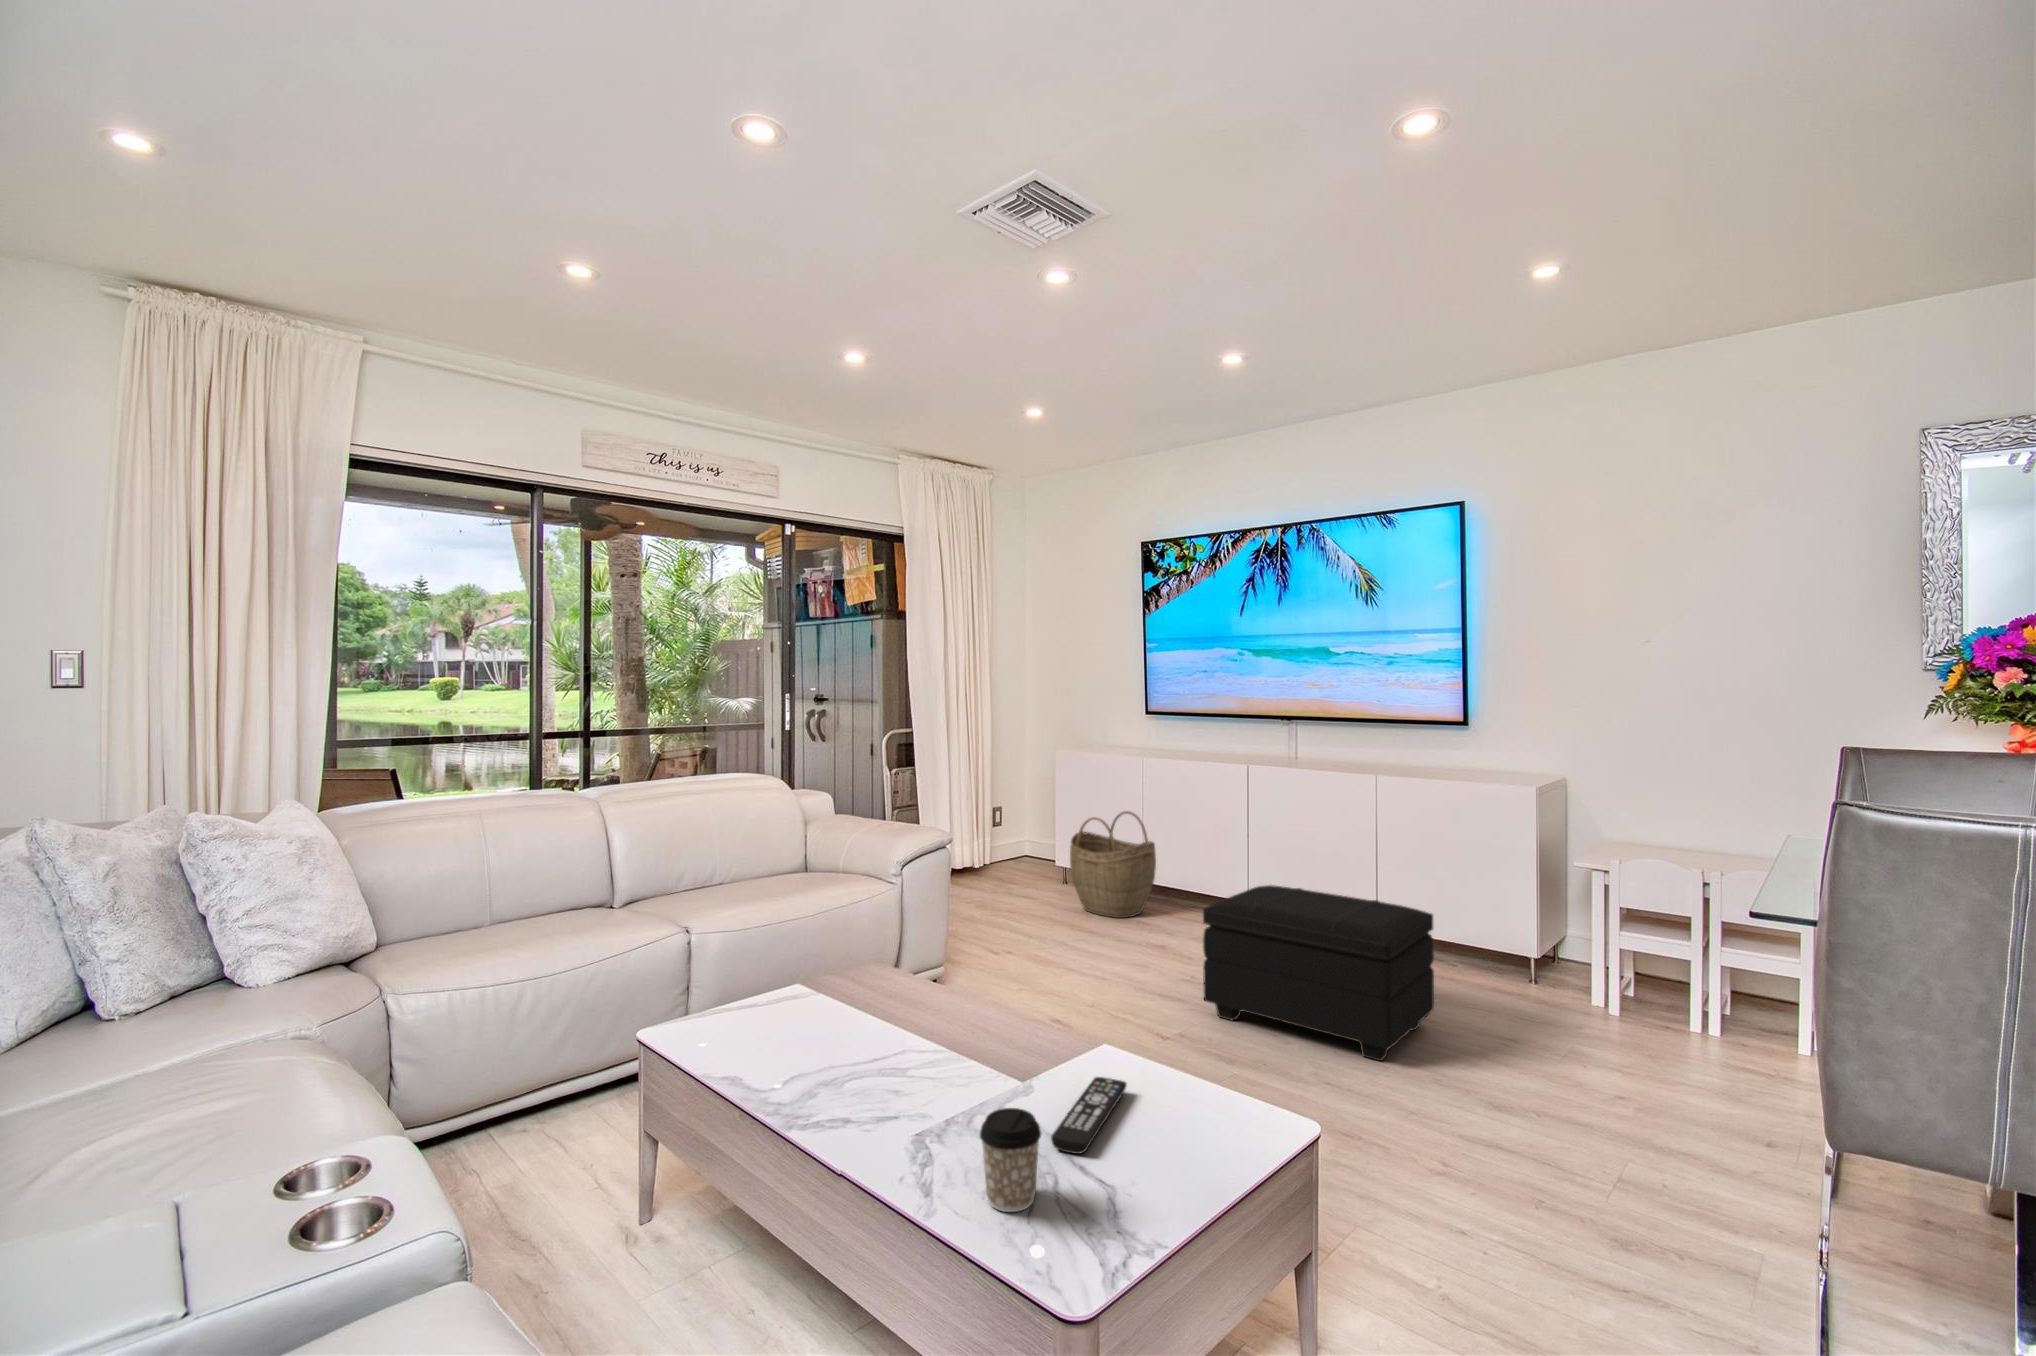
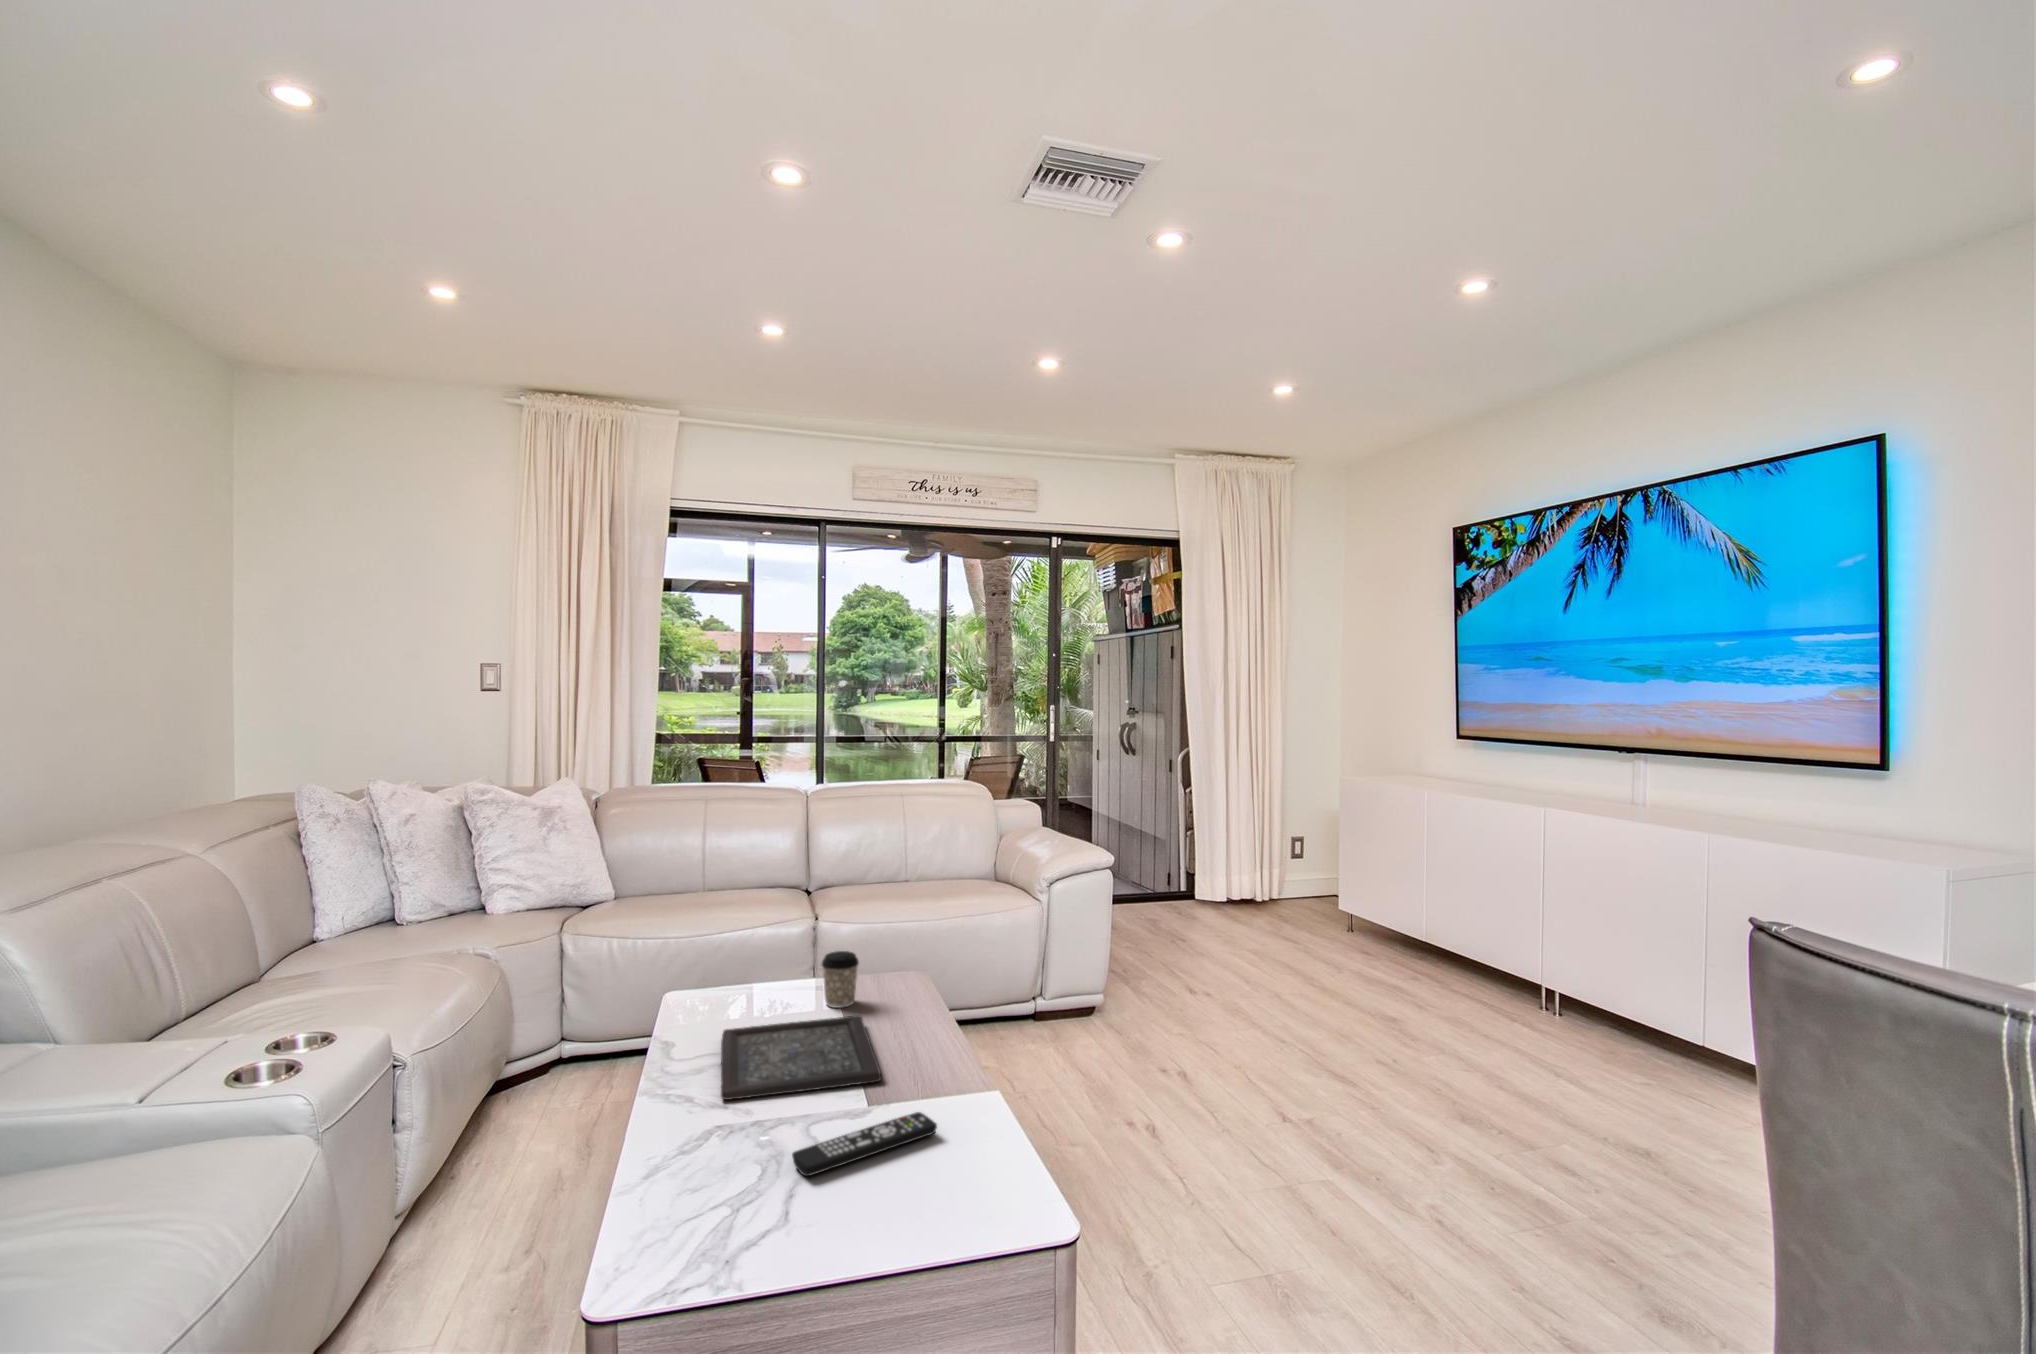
woven basket: present [1070,811,1156,918] -> none [1327,851,1432,978]
footstool: present [1203,885,1434,1061] -> none [1359,960,1691,1219]
tray: none [785,1015,1007,1117] -> present [721,1015,881,1100]
coffee cup: present [980,1108,1041,1212] -> present [822,951,859,1008]

